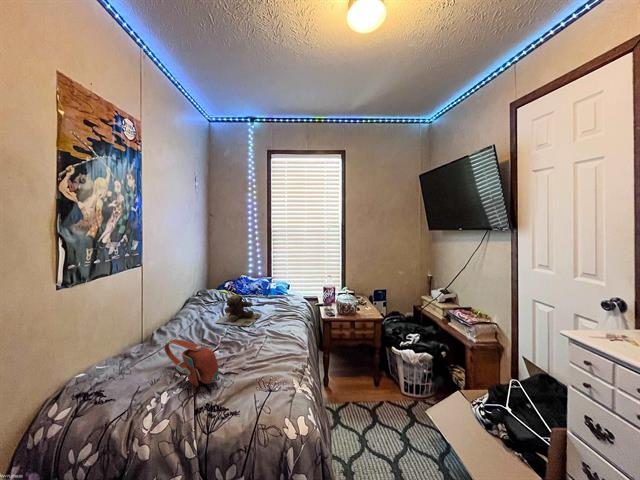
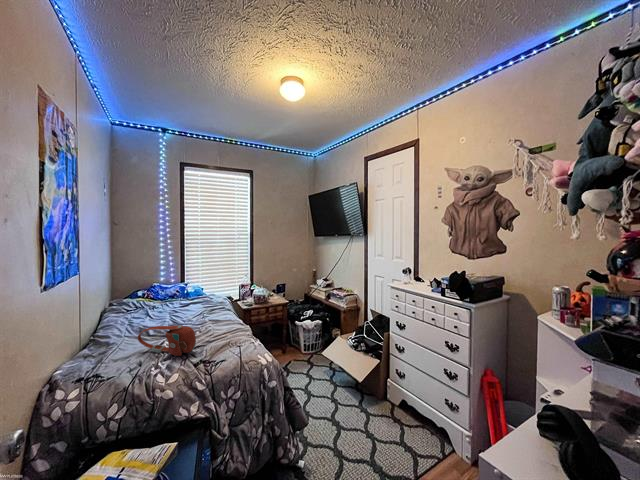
teddy bear: present [216,295,261,326] -> none [154,296,193,322]

